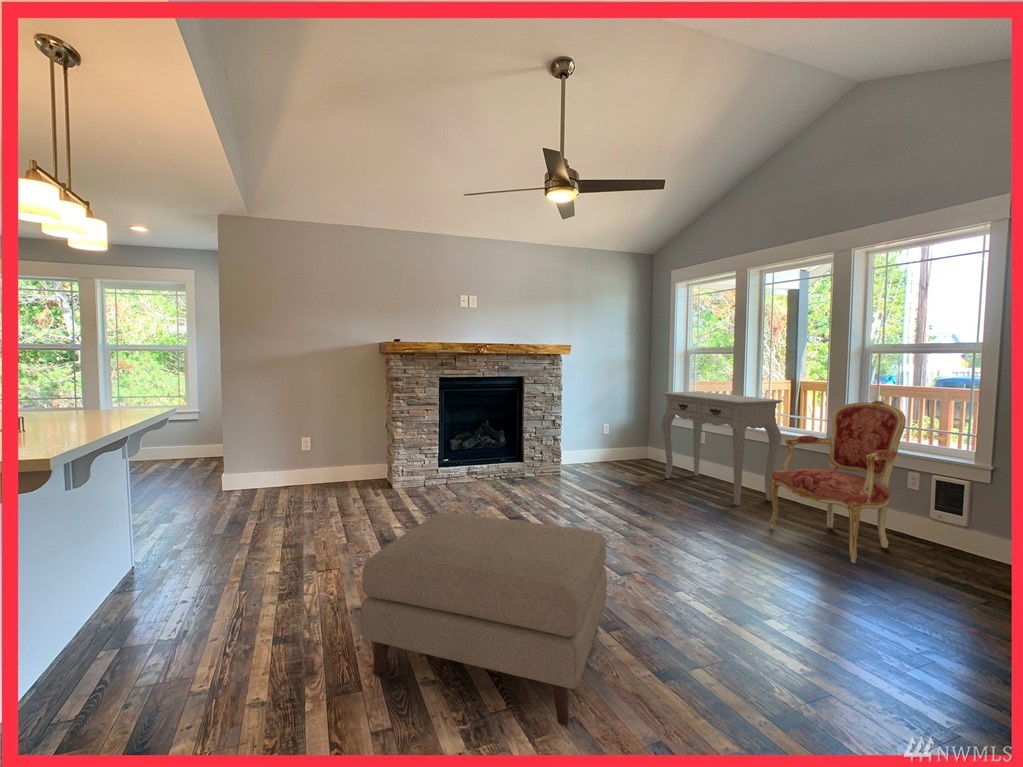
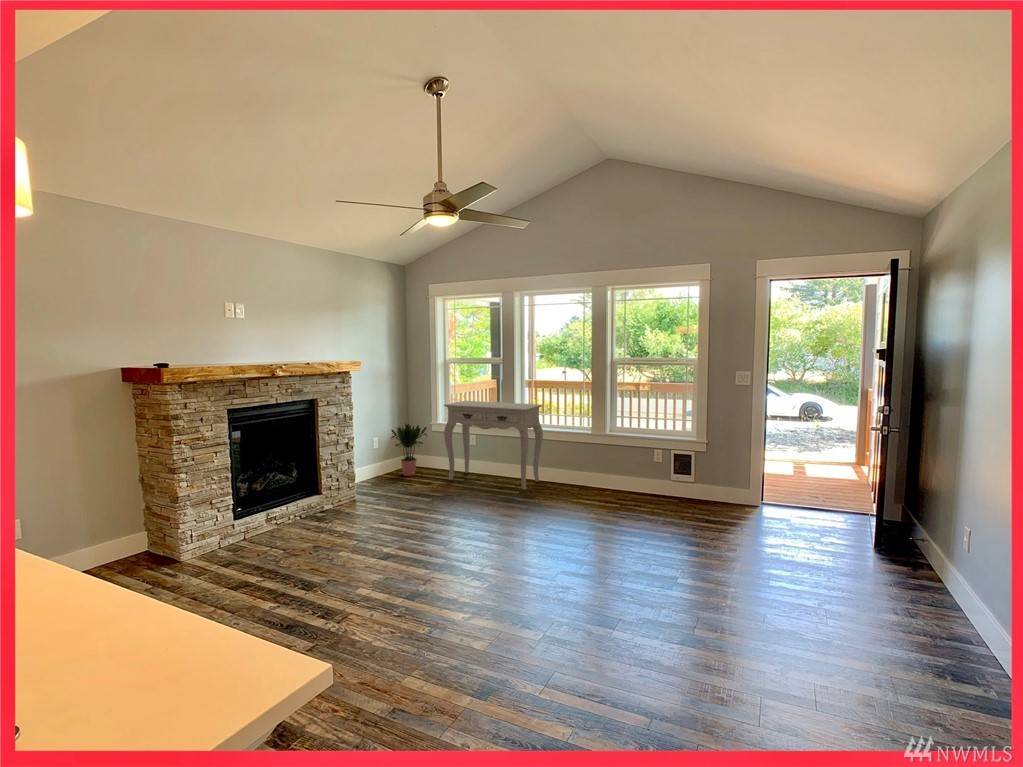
armchair: present [769,401,906,564] -> none [563,402,633,509]
potted plant: none [621,410,661,467] -> present [391,424,427,476]
ottoman: present [361,513,607,726] -> none [450,526,655,704]

